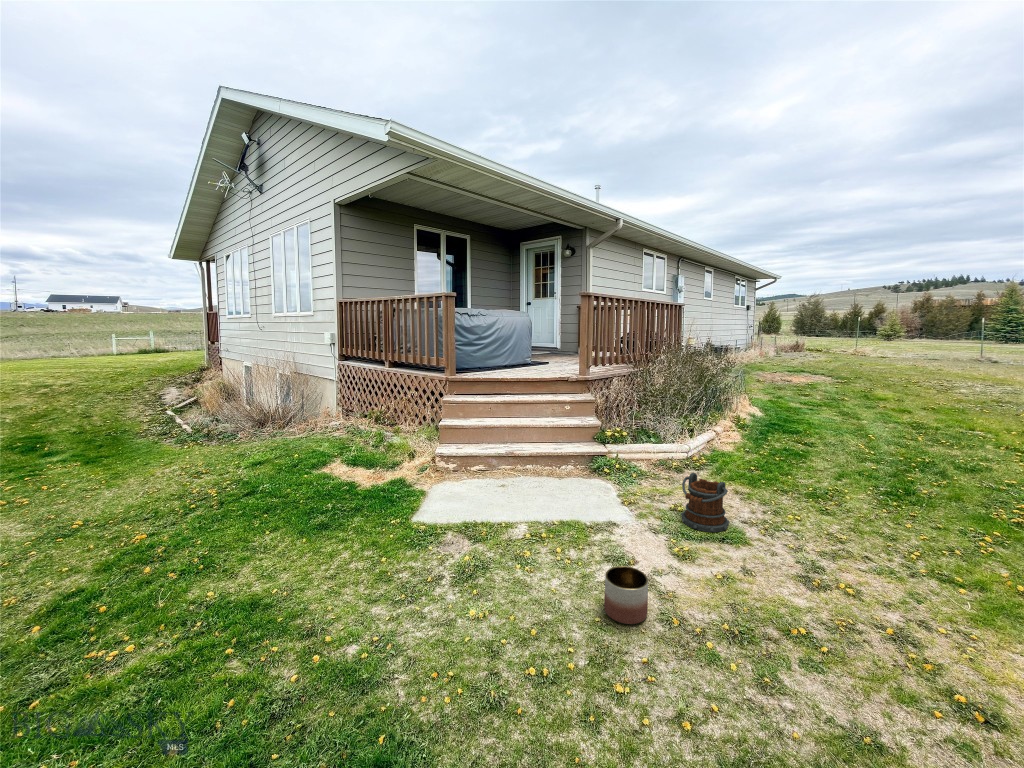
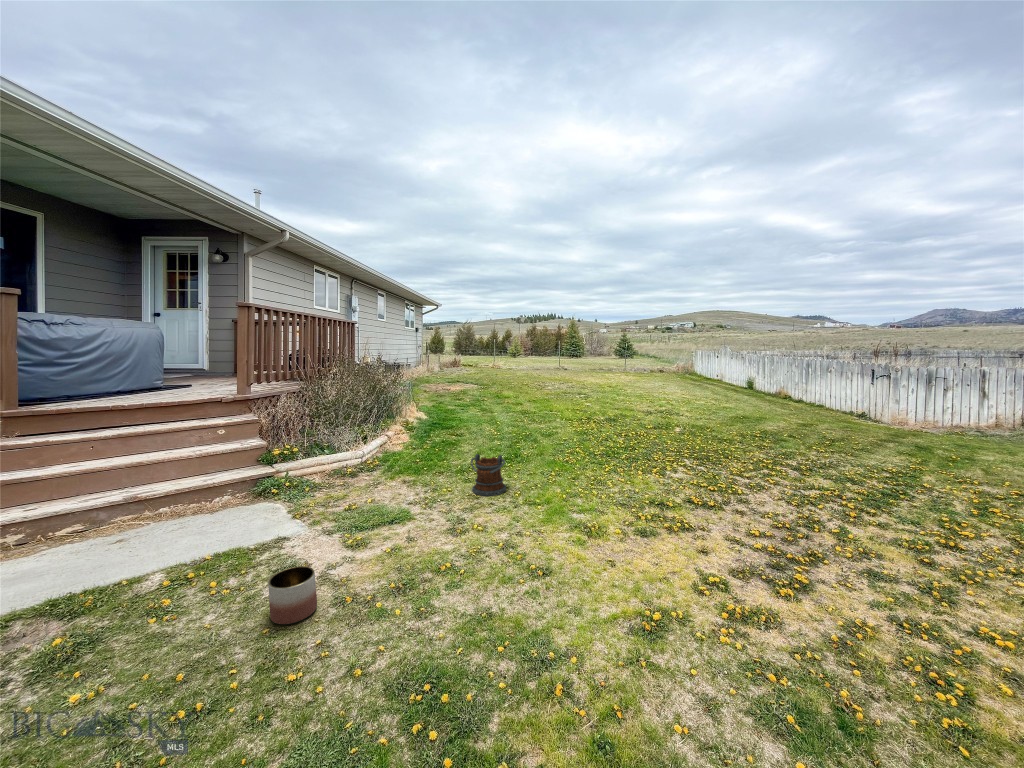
bucket: present [681,473,730,532] -> present [471,454,506,496]

